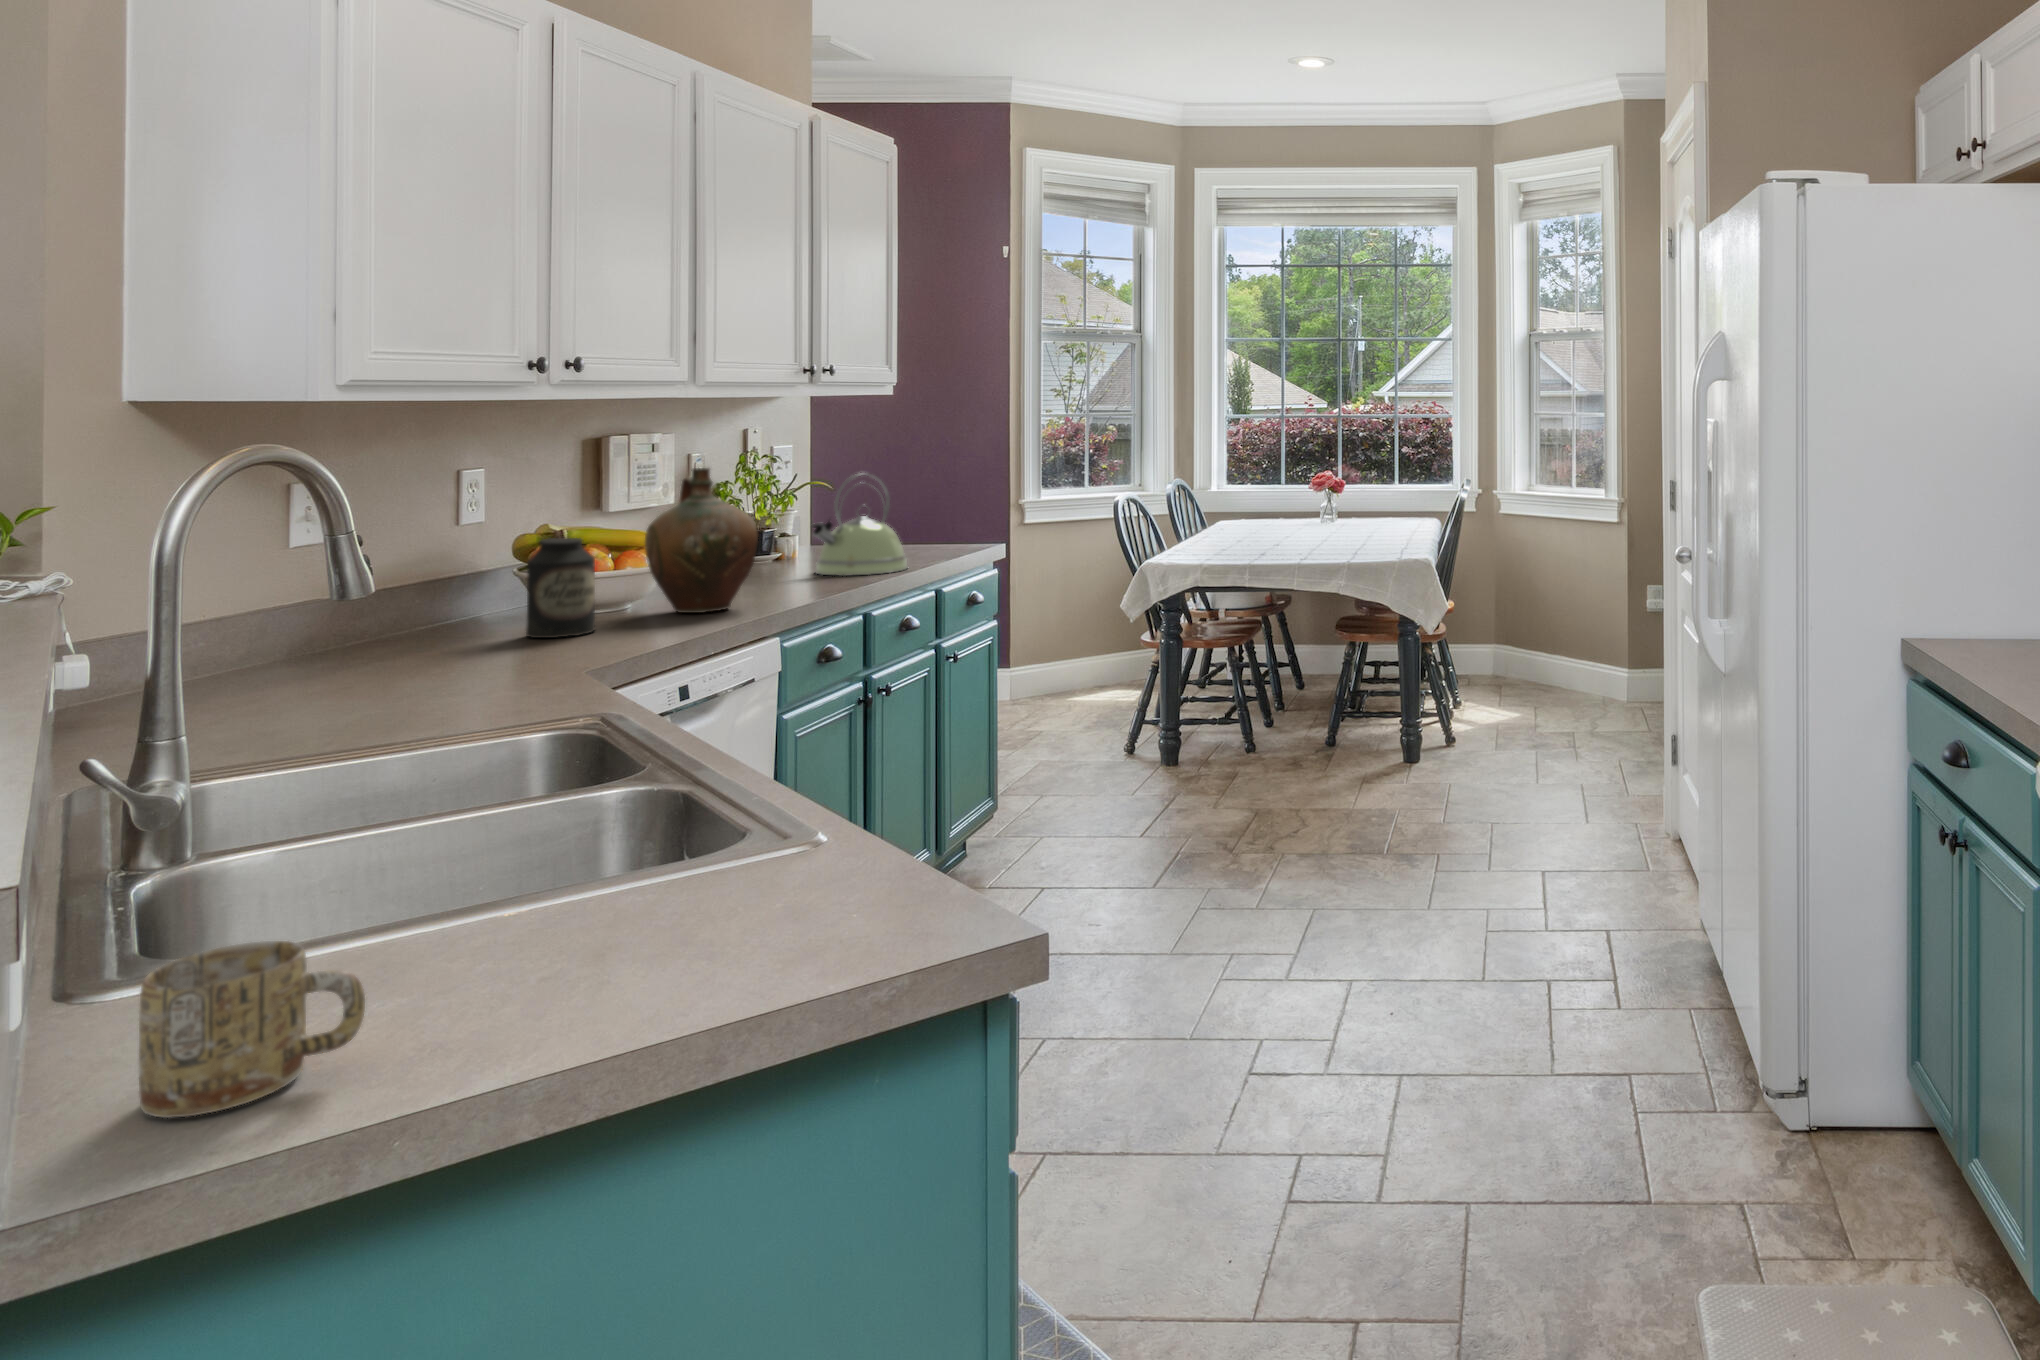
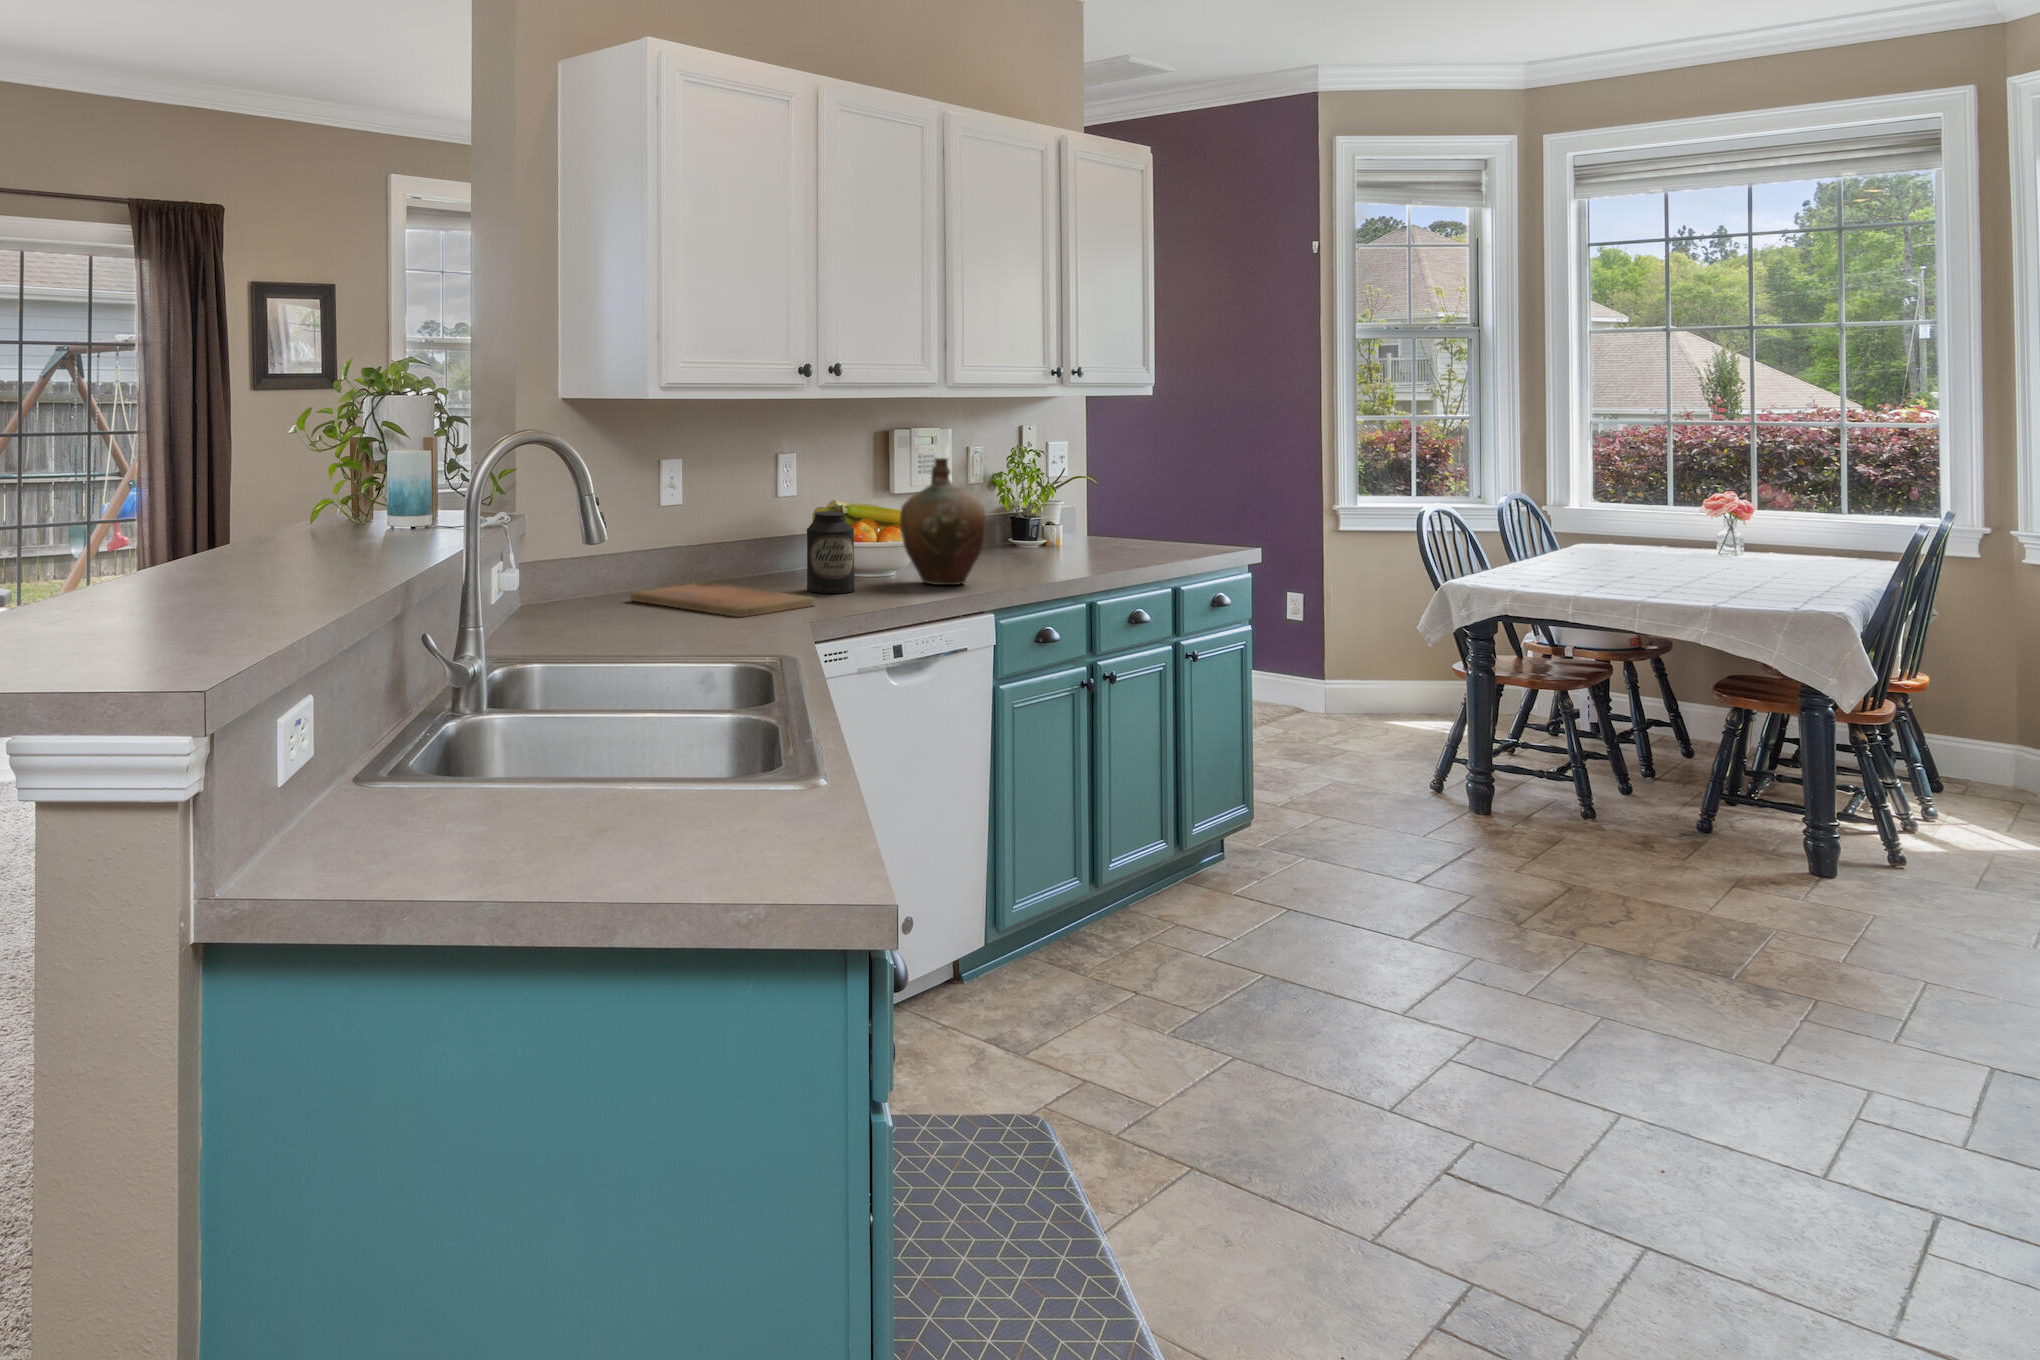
kettle: present [812,473,907,576] -> none [1057,469,1149,566]
cutting board: none [255,643,561,680] -> present [630,583,815,617]
mug: present [139,941,365,1118] -> none [342,762,451,867]

